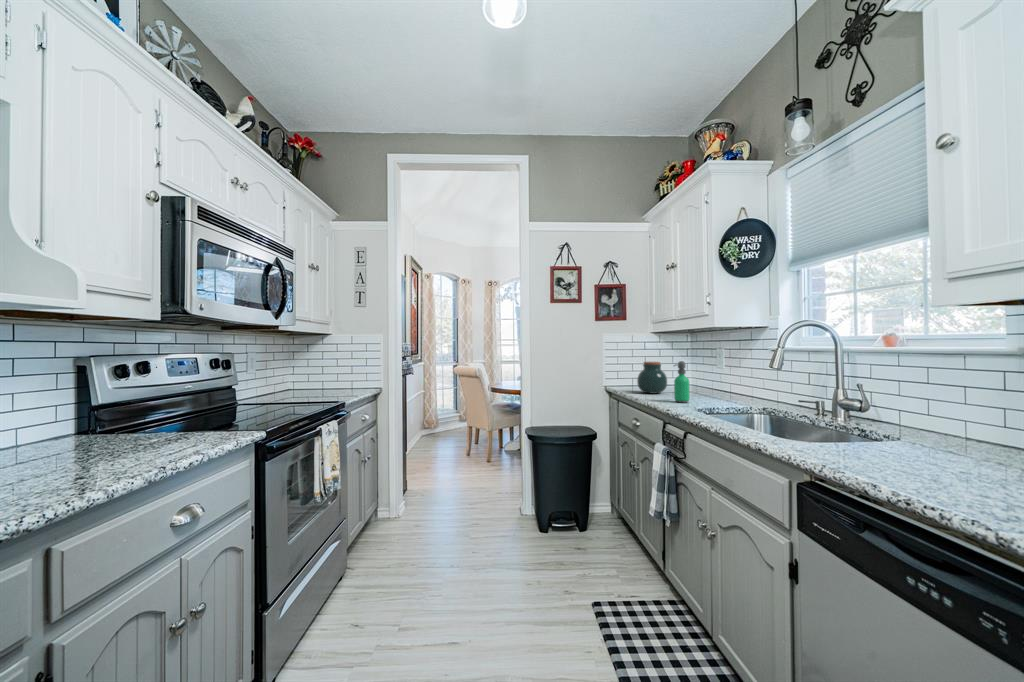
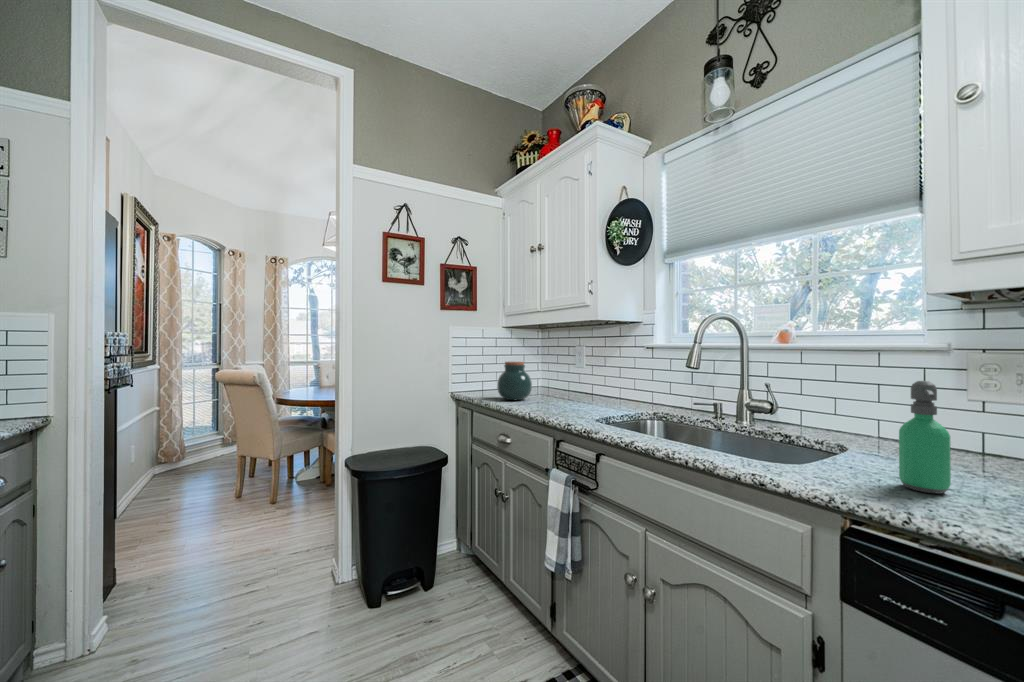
soap dispenser: present [674,361,690,403] -> present [899,381,951,494]

